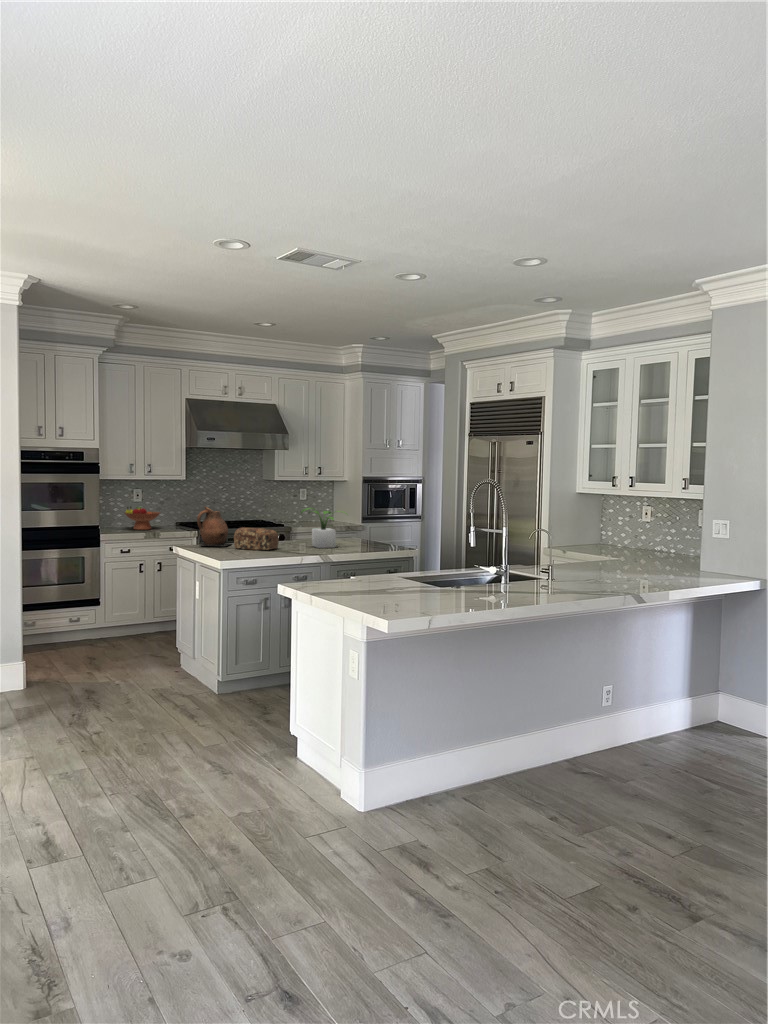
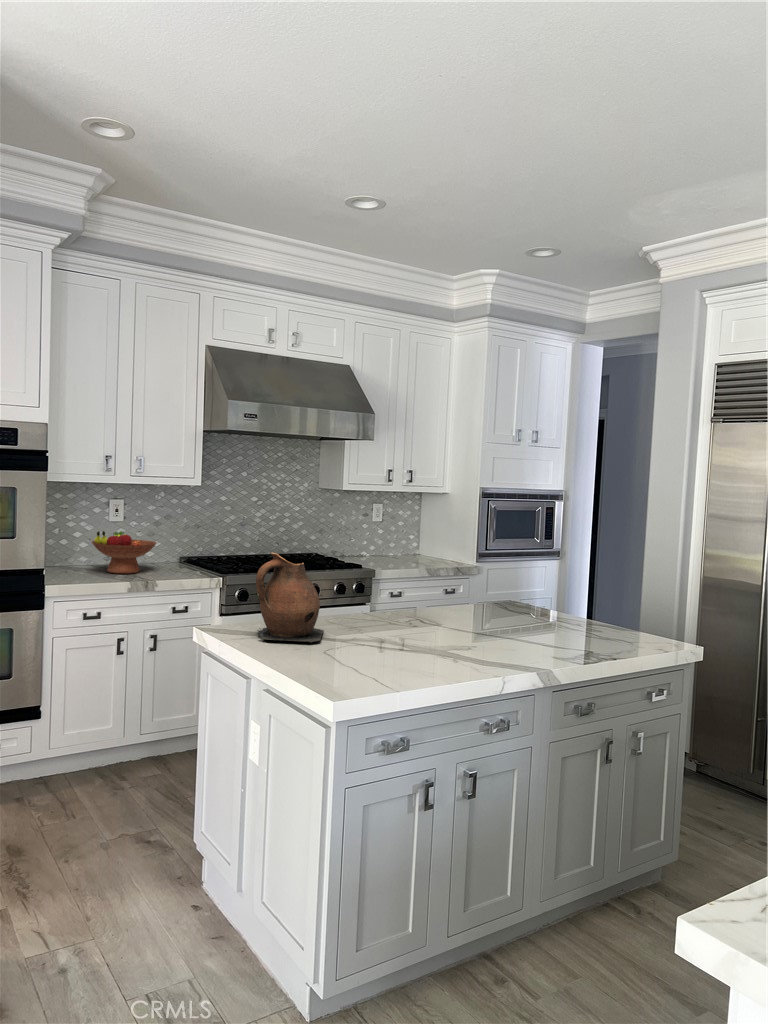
potted plant: present [301,508,347,548] -> none [485,561,577,649]
bread loaf: present [234,527,279,550] -> none [342,602,438,659]

